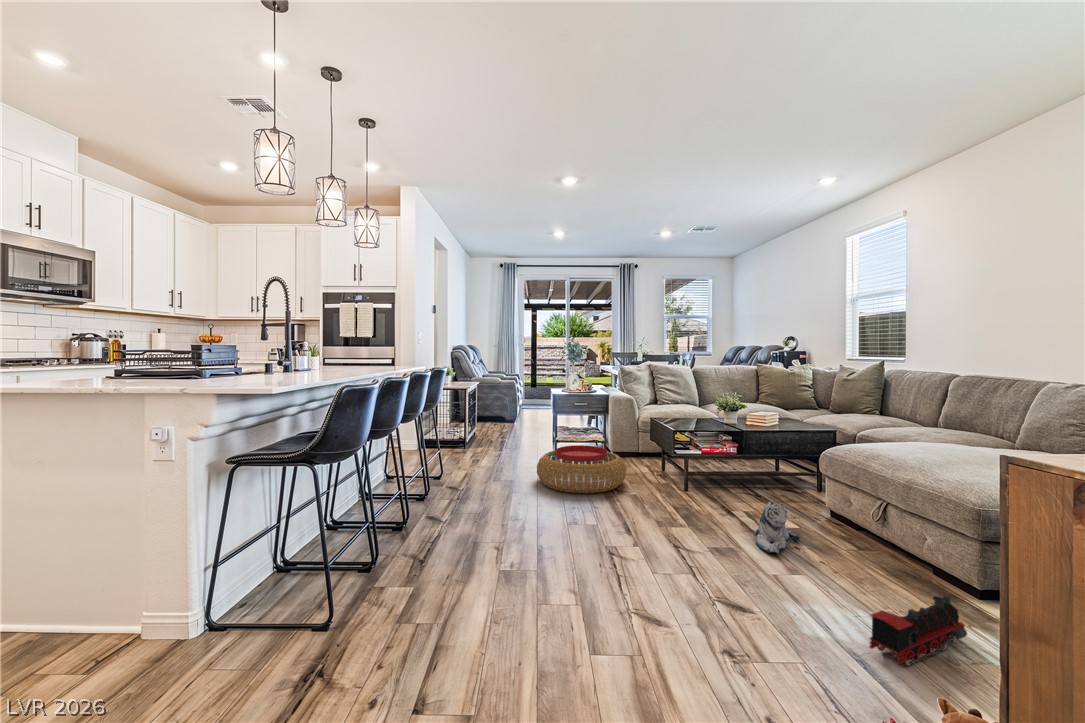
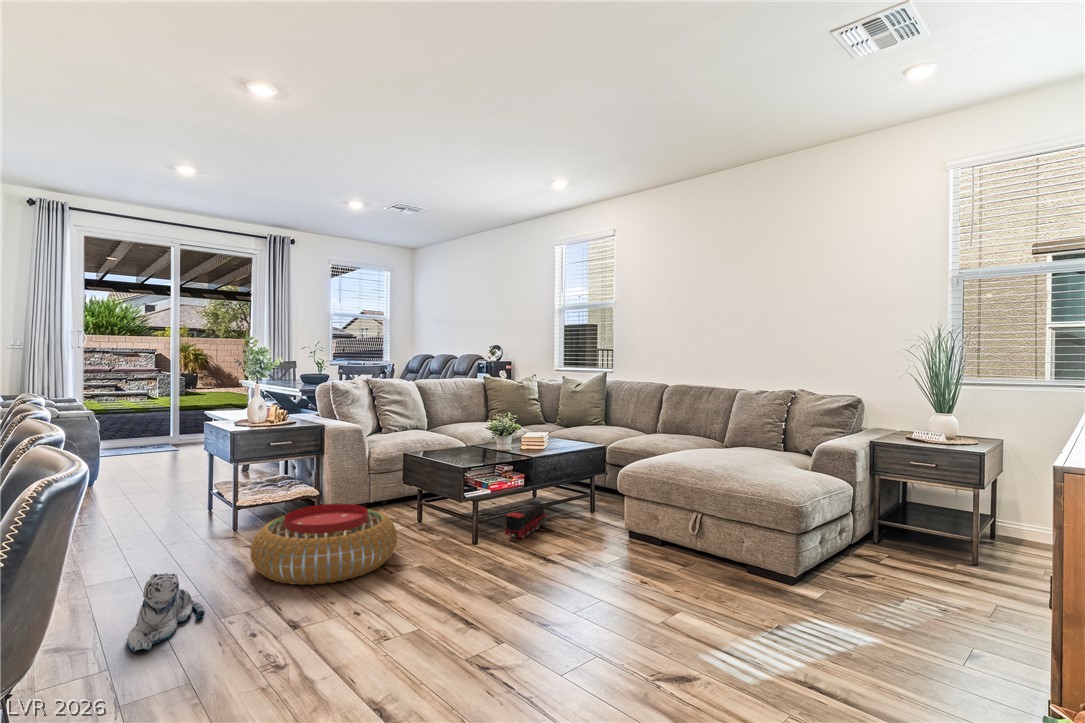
plush toy: present [755,502,799,553] -> present [127,573,205,653]
toy train: present [869,596,967,666] -> present [505,501,547,538]

